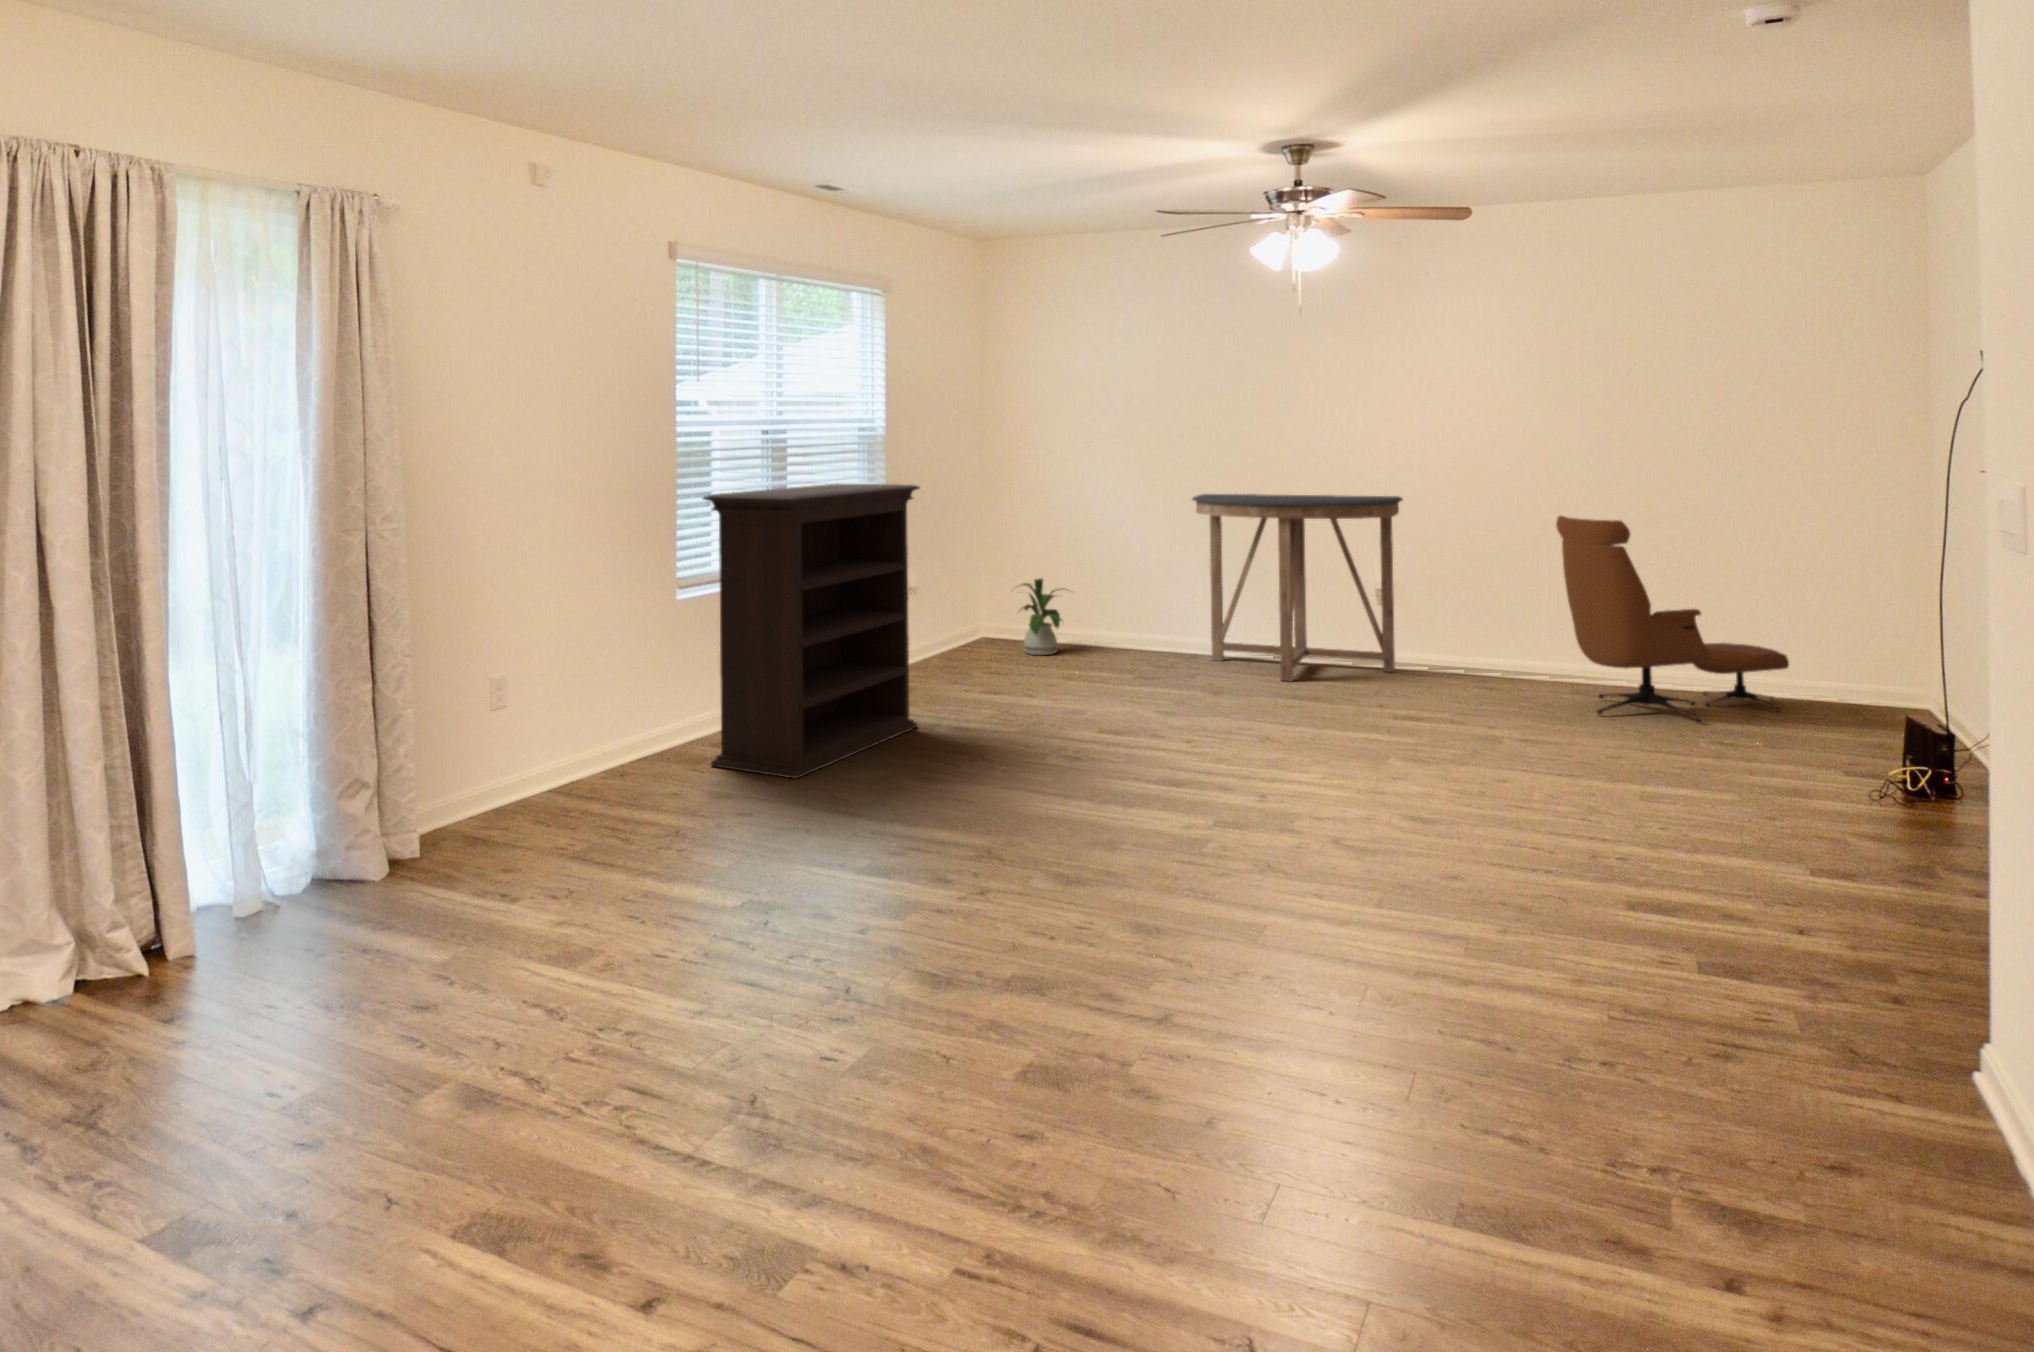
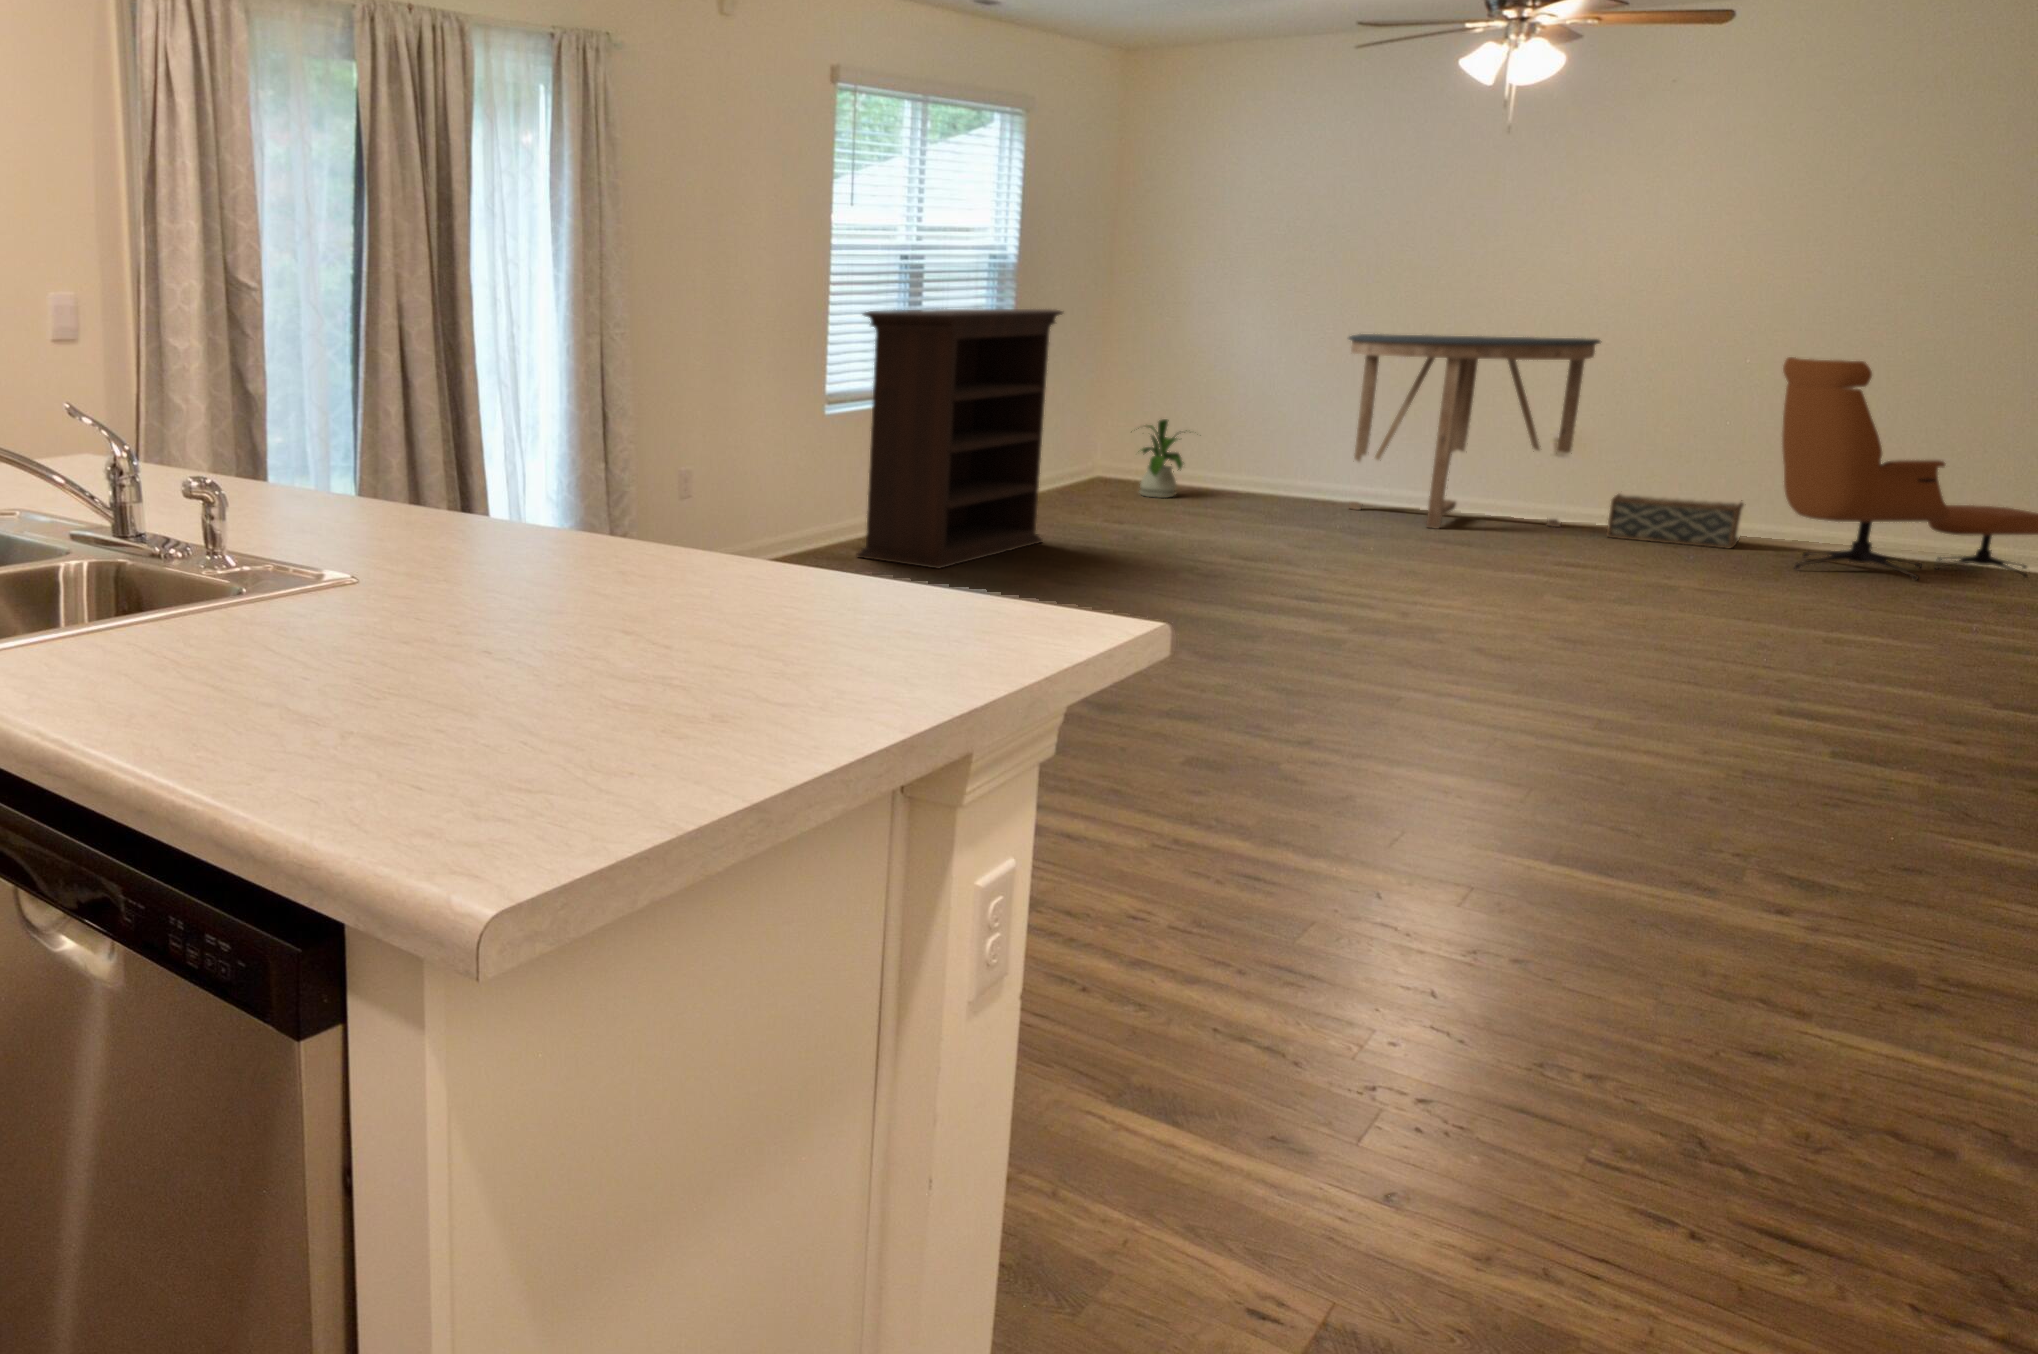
woven basket: none [1434,637,1543,691] -> present [1607,494,1743,549]

